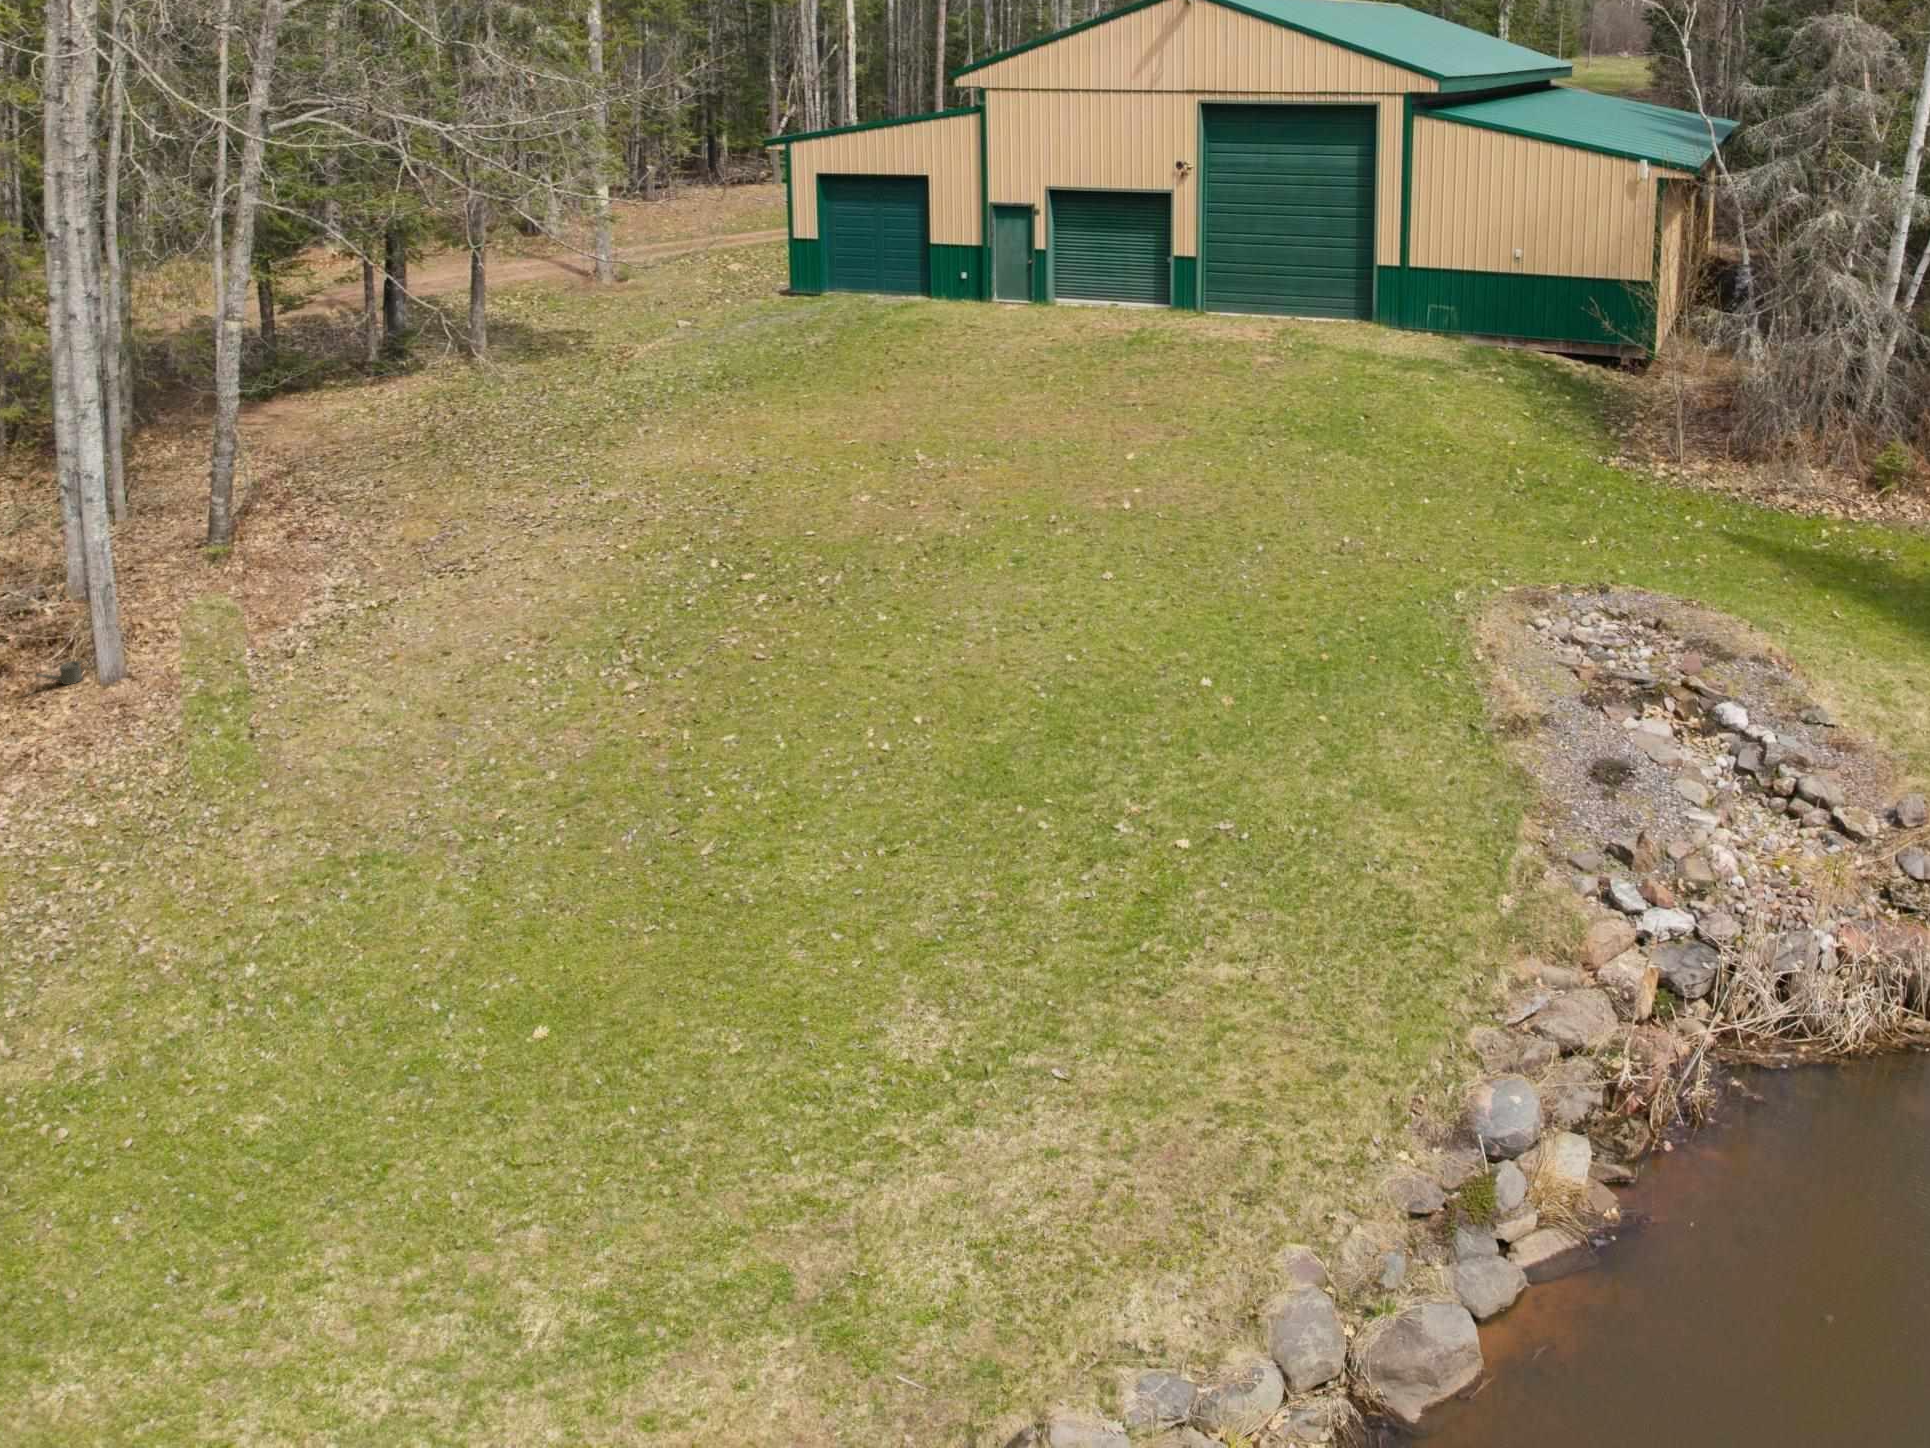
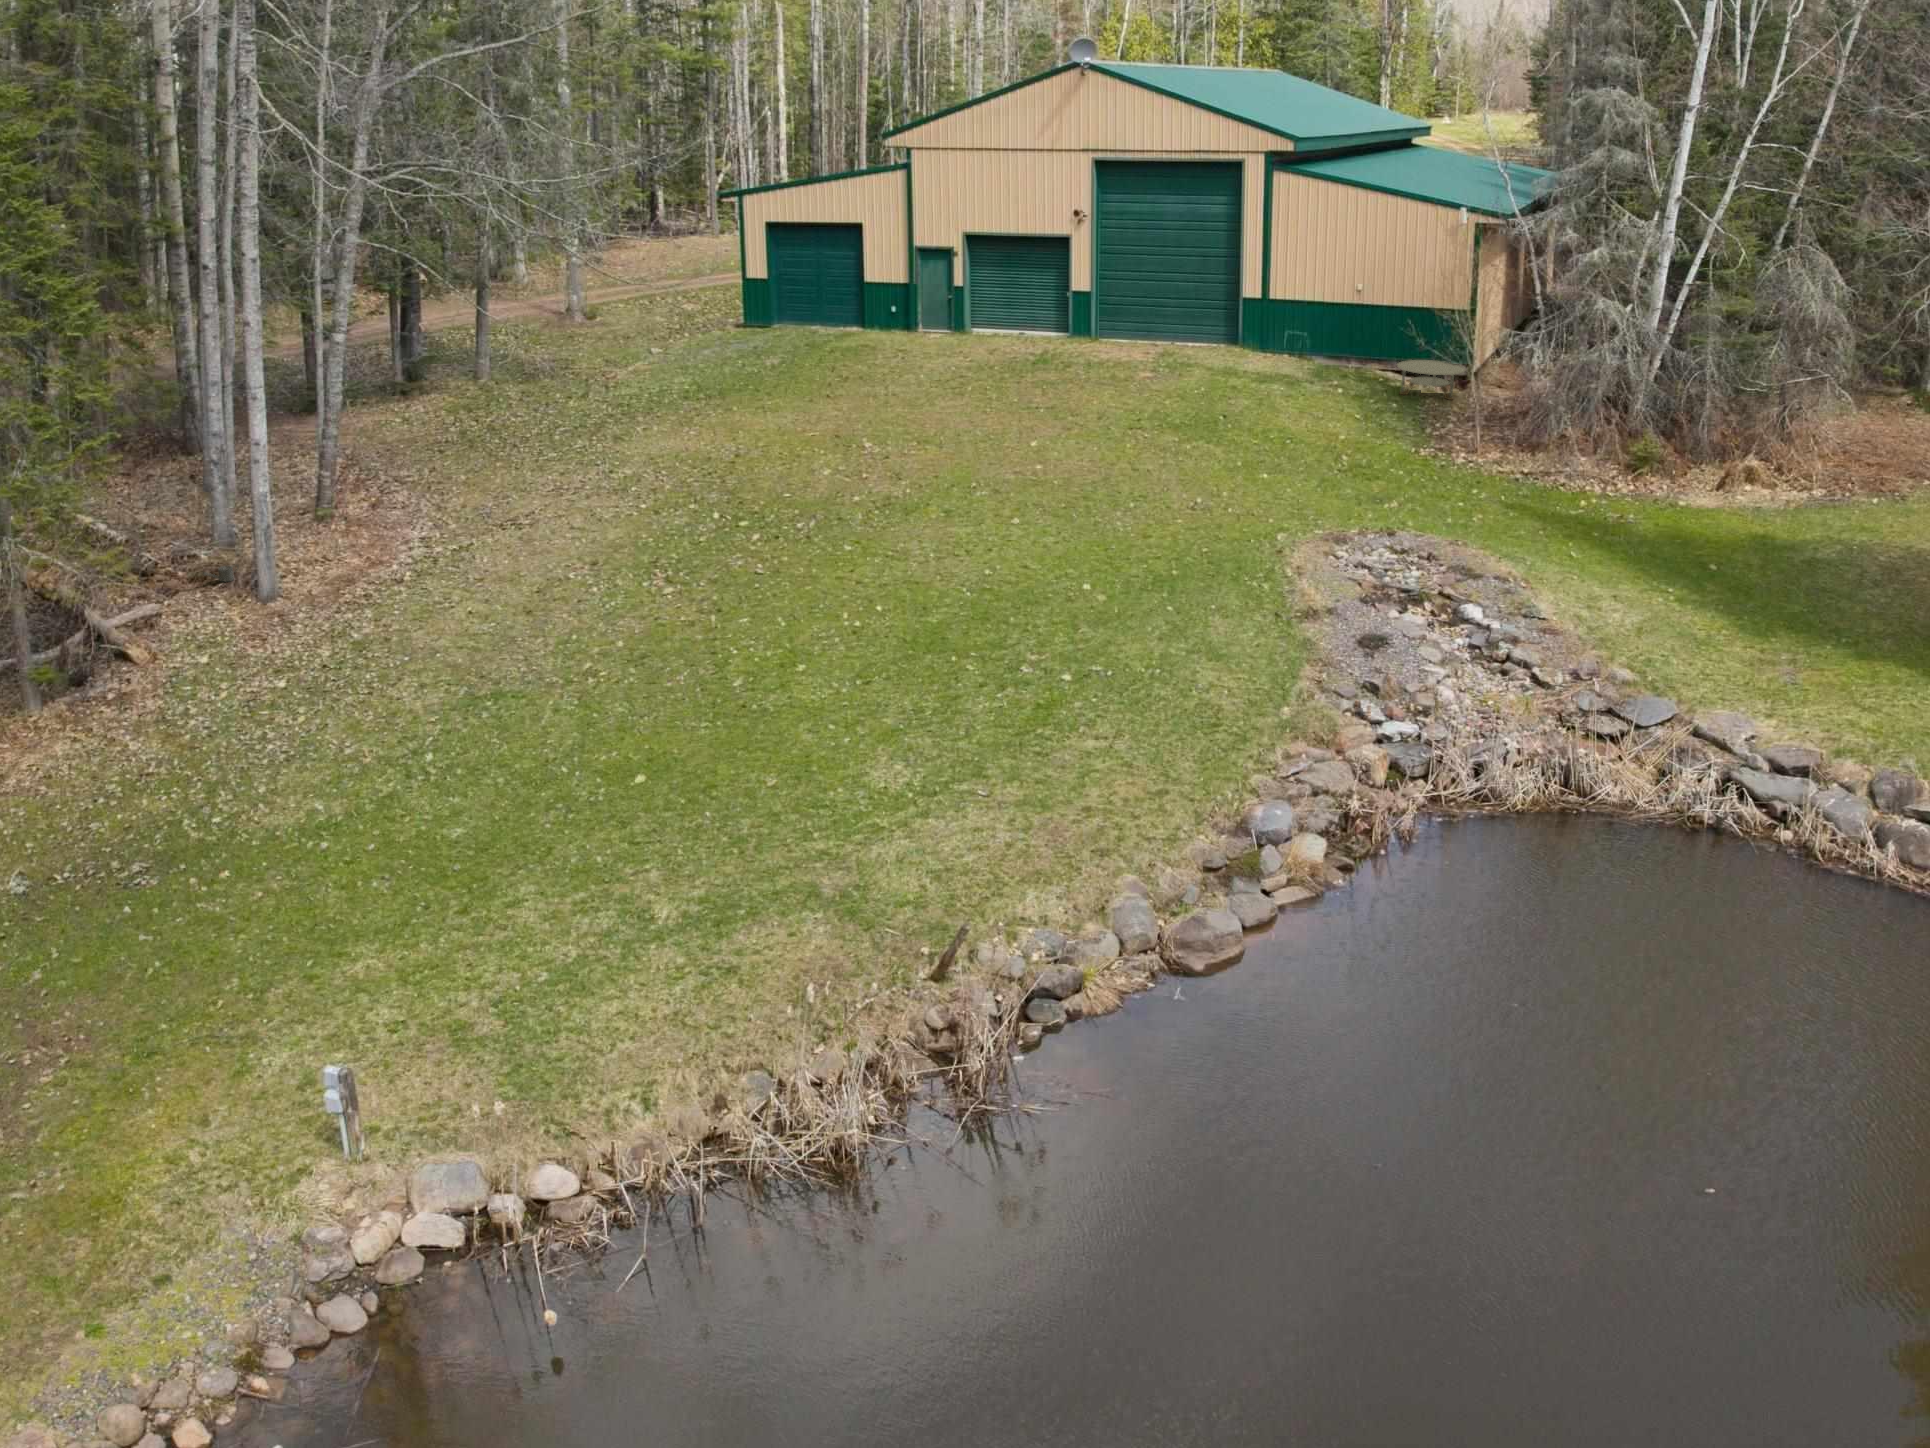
round table: none [1562,335,1644,385] -> present [1397,360,1466,400]

